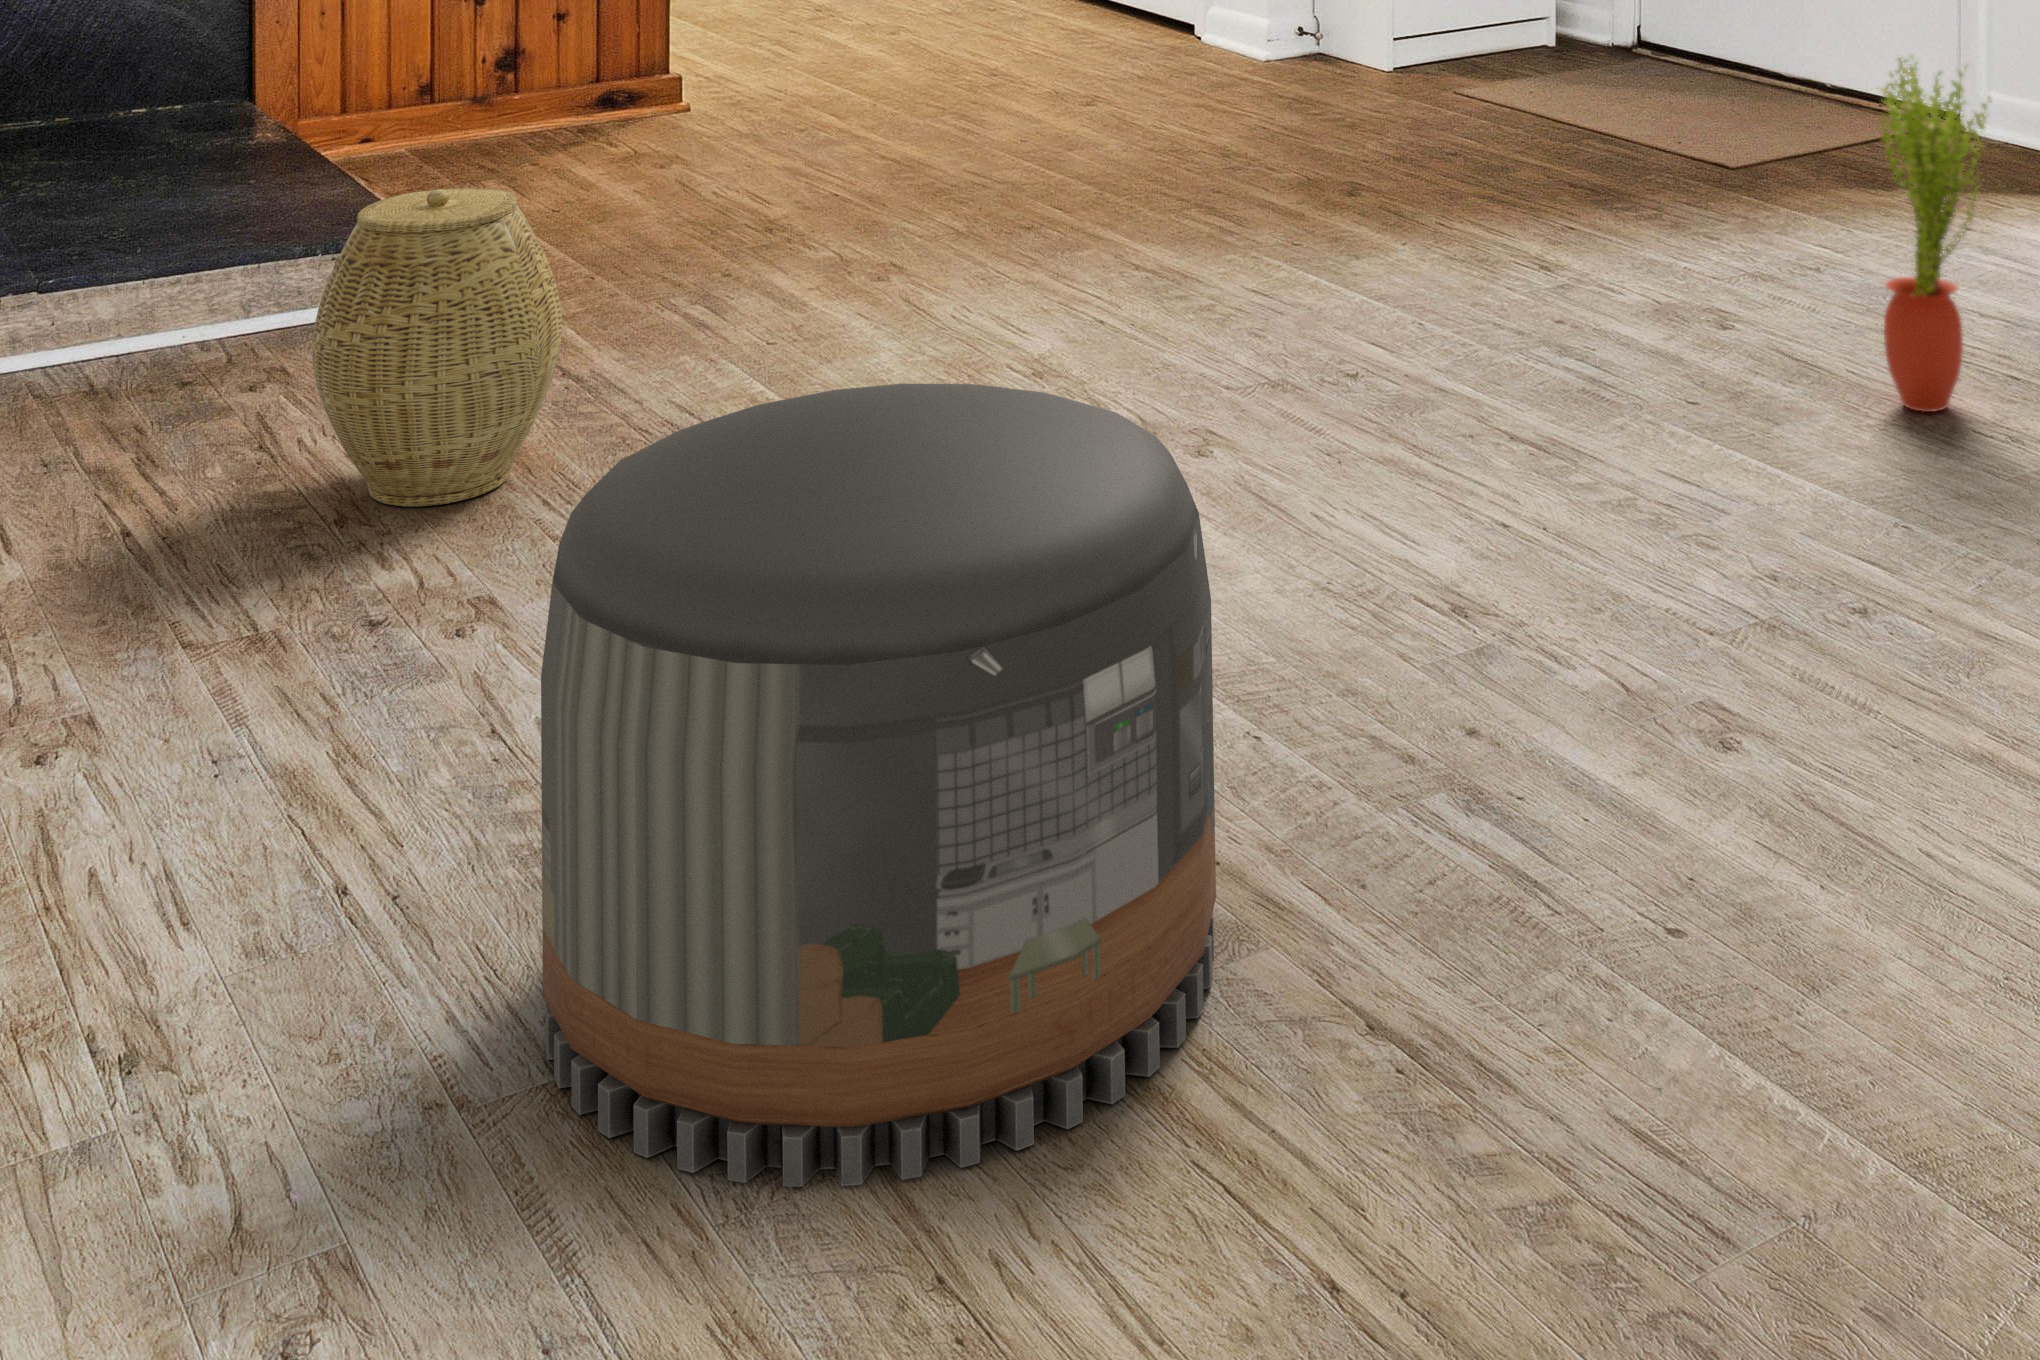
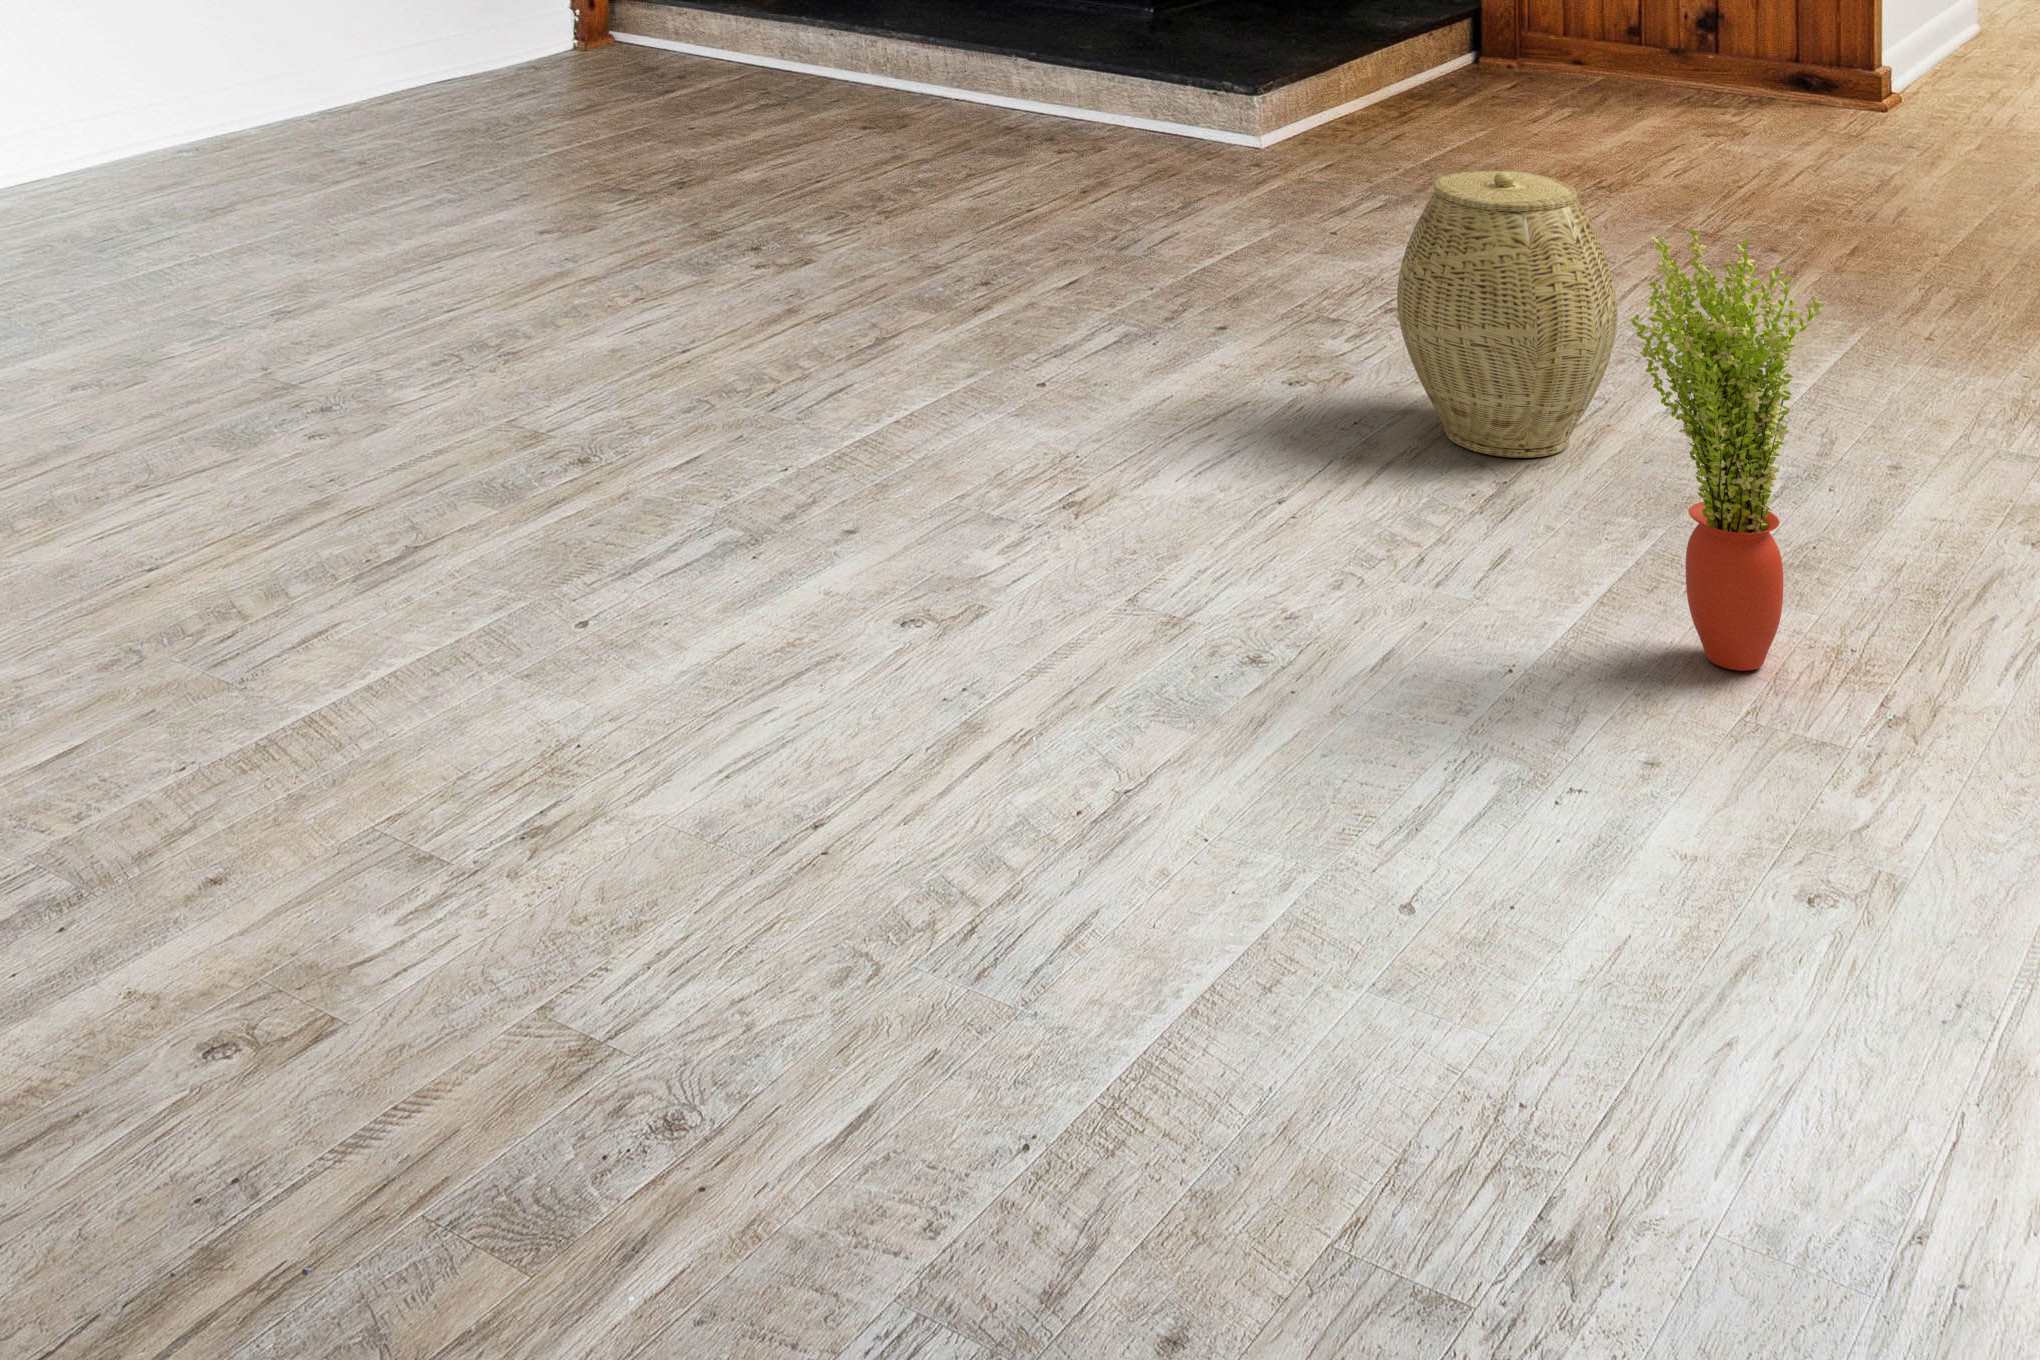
woven basket: present [312,188,562,506] -> present [1397,171,1618,458]
pouf: present [541,384,1216,1187] -> none [190,118,578,519]

